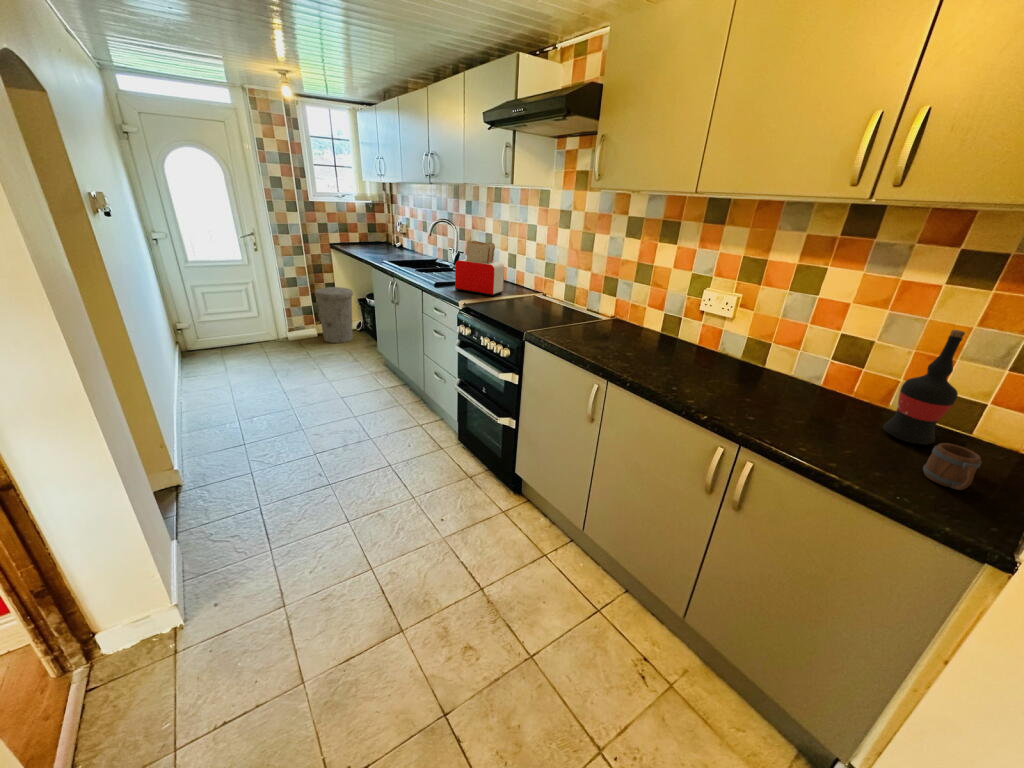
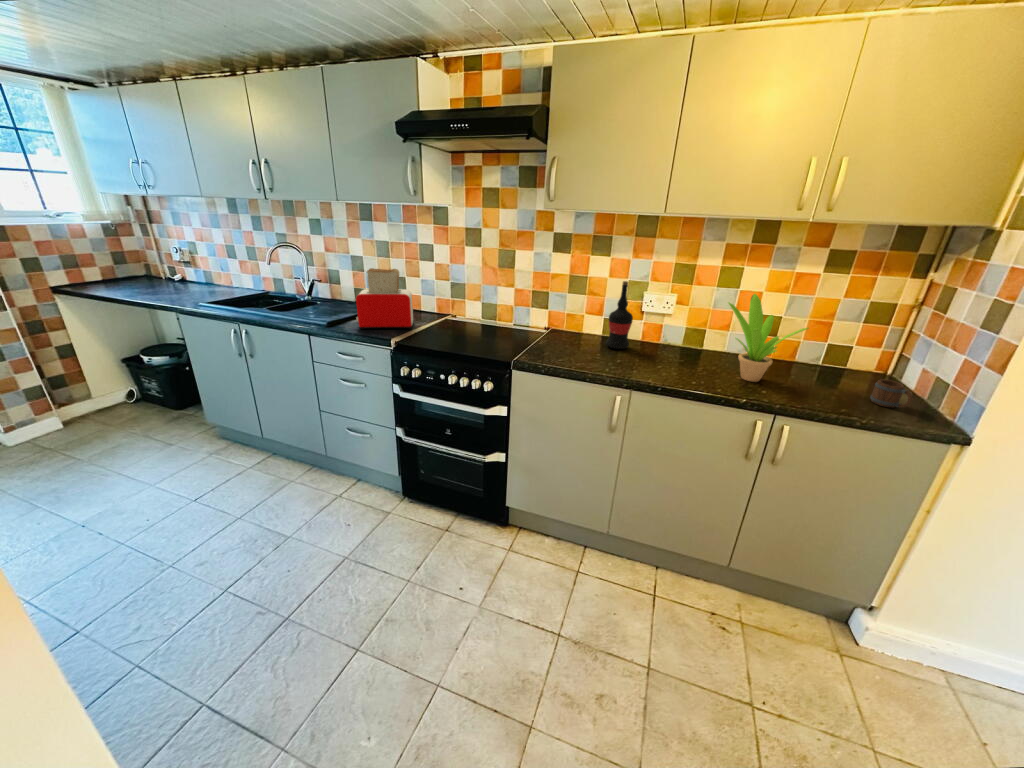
trash can: present [315,287,353,343] -> none [45,349,130,433]
potted plant: none [736,297,844,408] -> present [728,294,809,382]
wine bottle: present [883,330,965,445] -> present [606,281,633,349]

